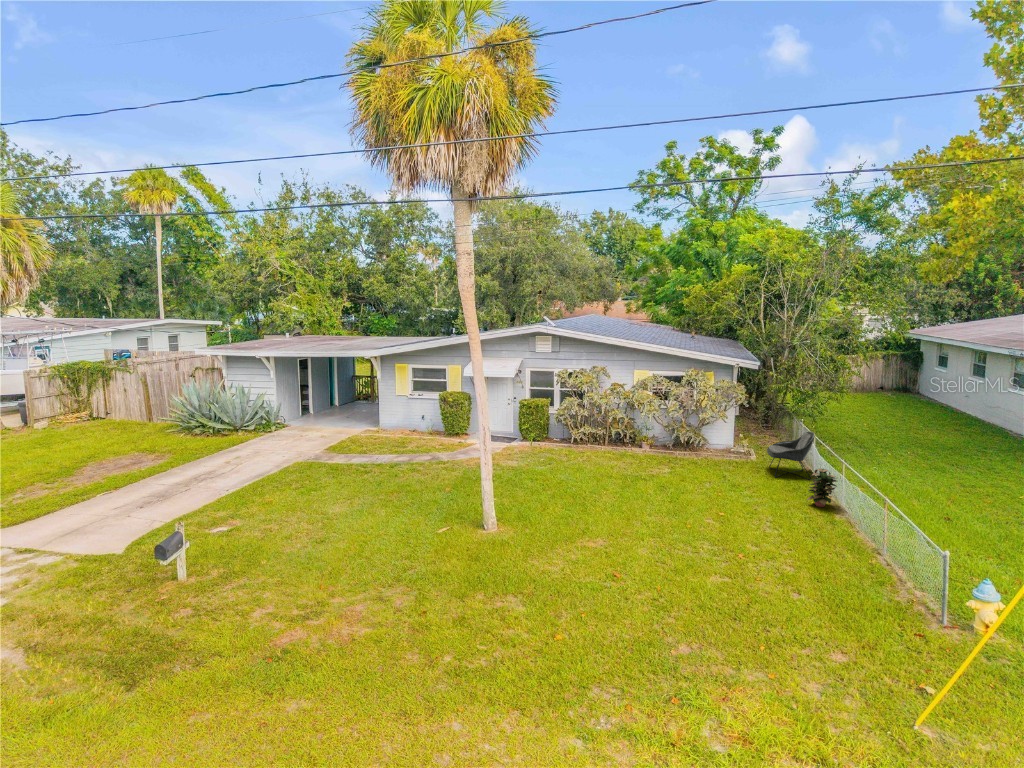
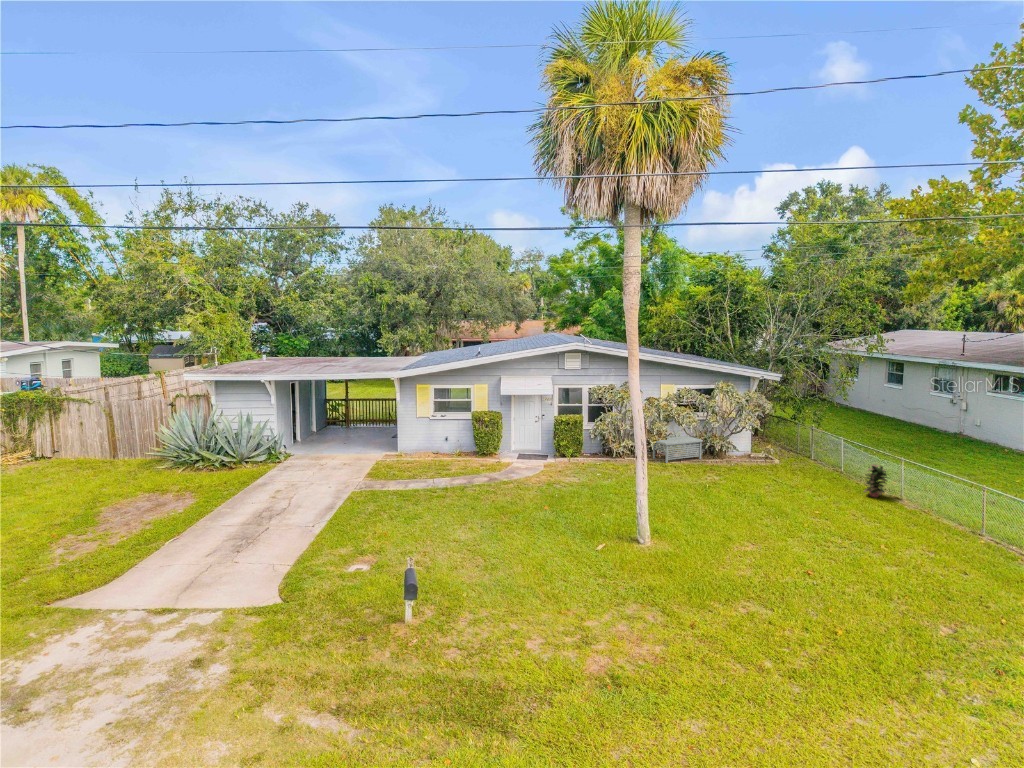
storage bench: none [617,426,672,454] -> present [653,436,703,463]
lounge chair: present [767,432,815,480] -> none [797,434,842,476]

